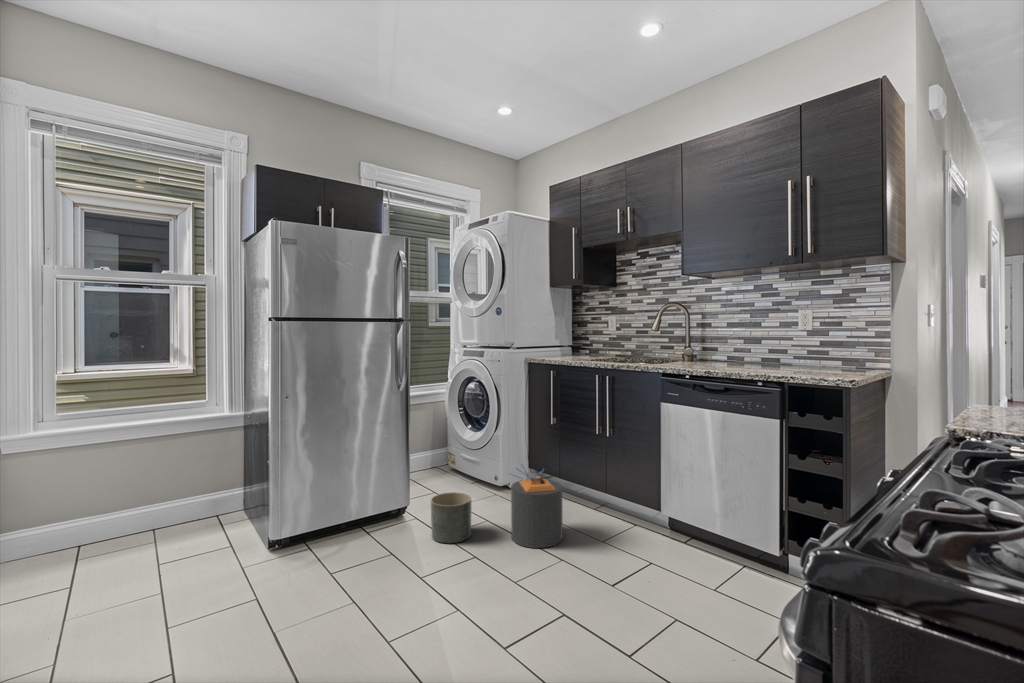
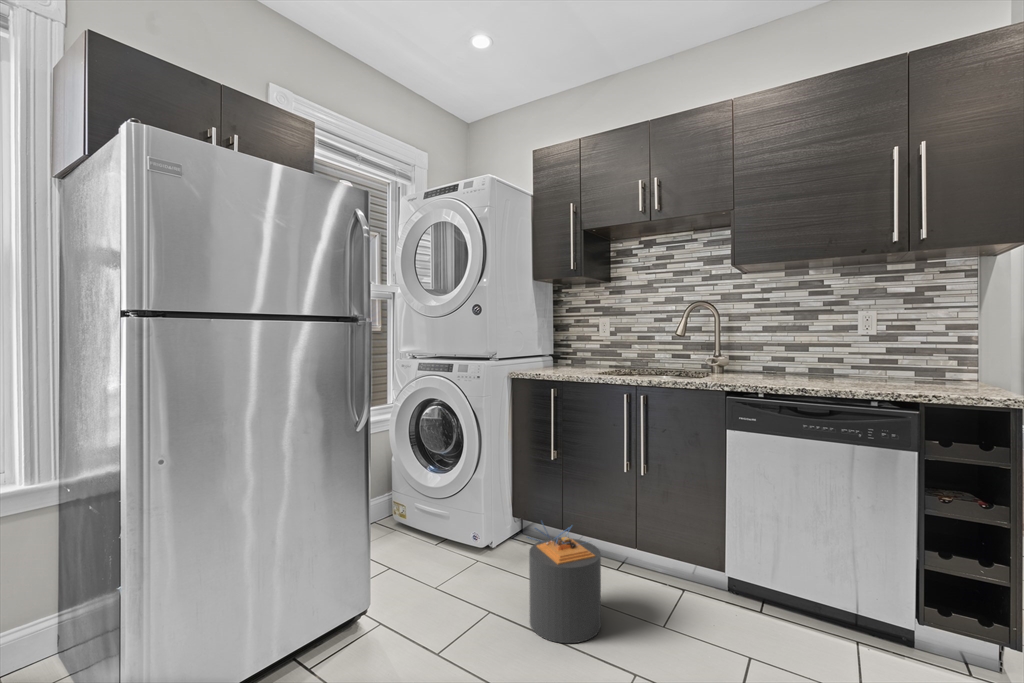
planter: present [431,492,472,543] -> none [414,567,473,650]

